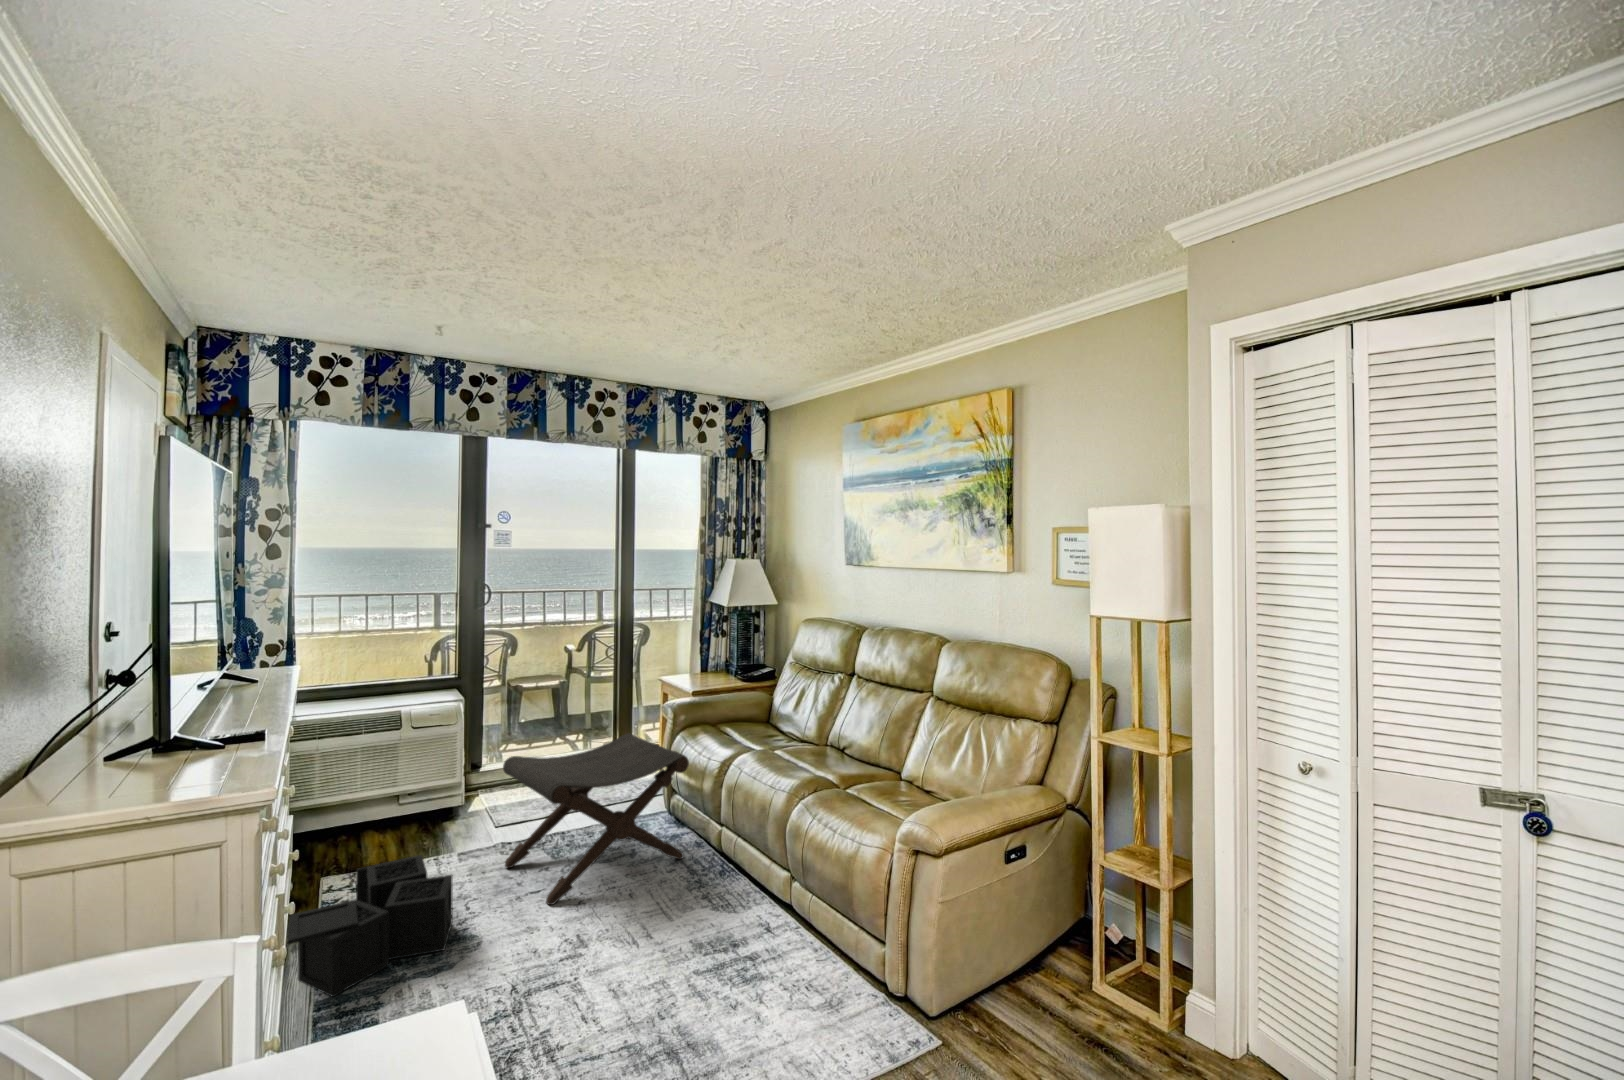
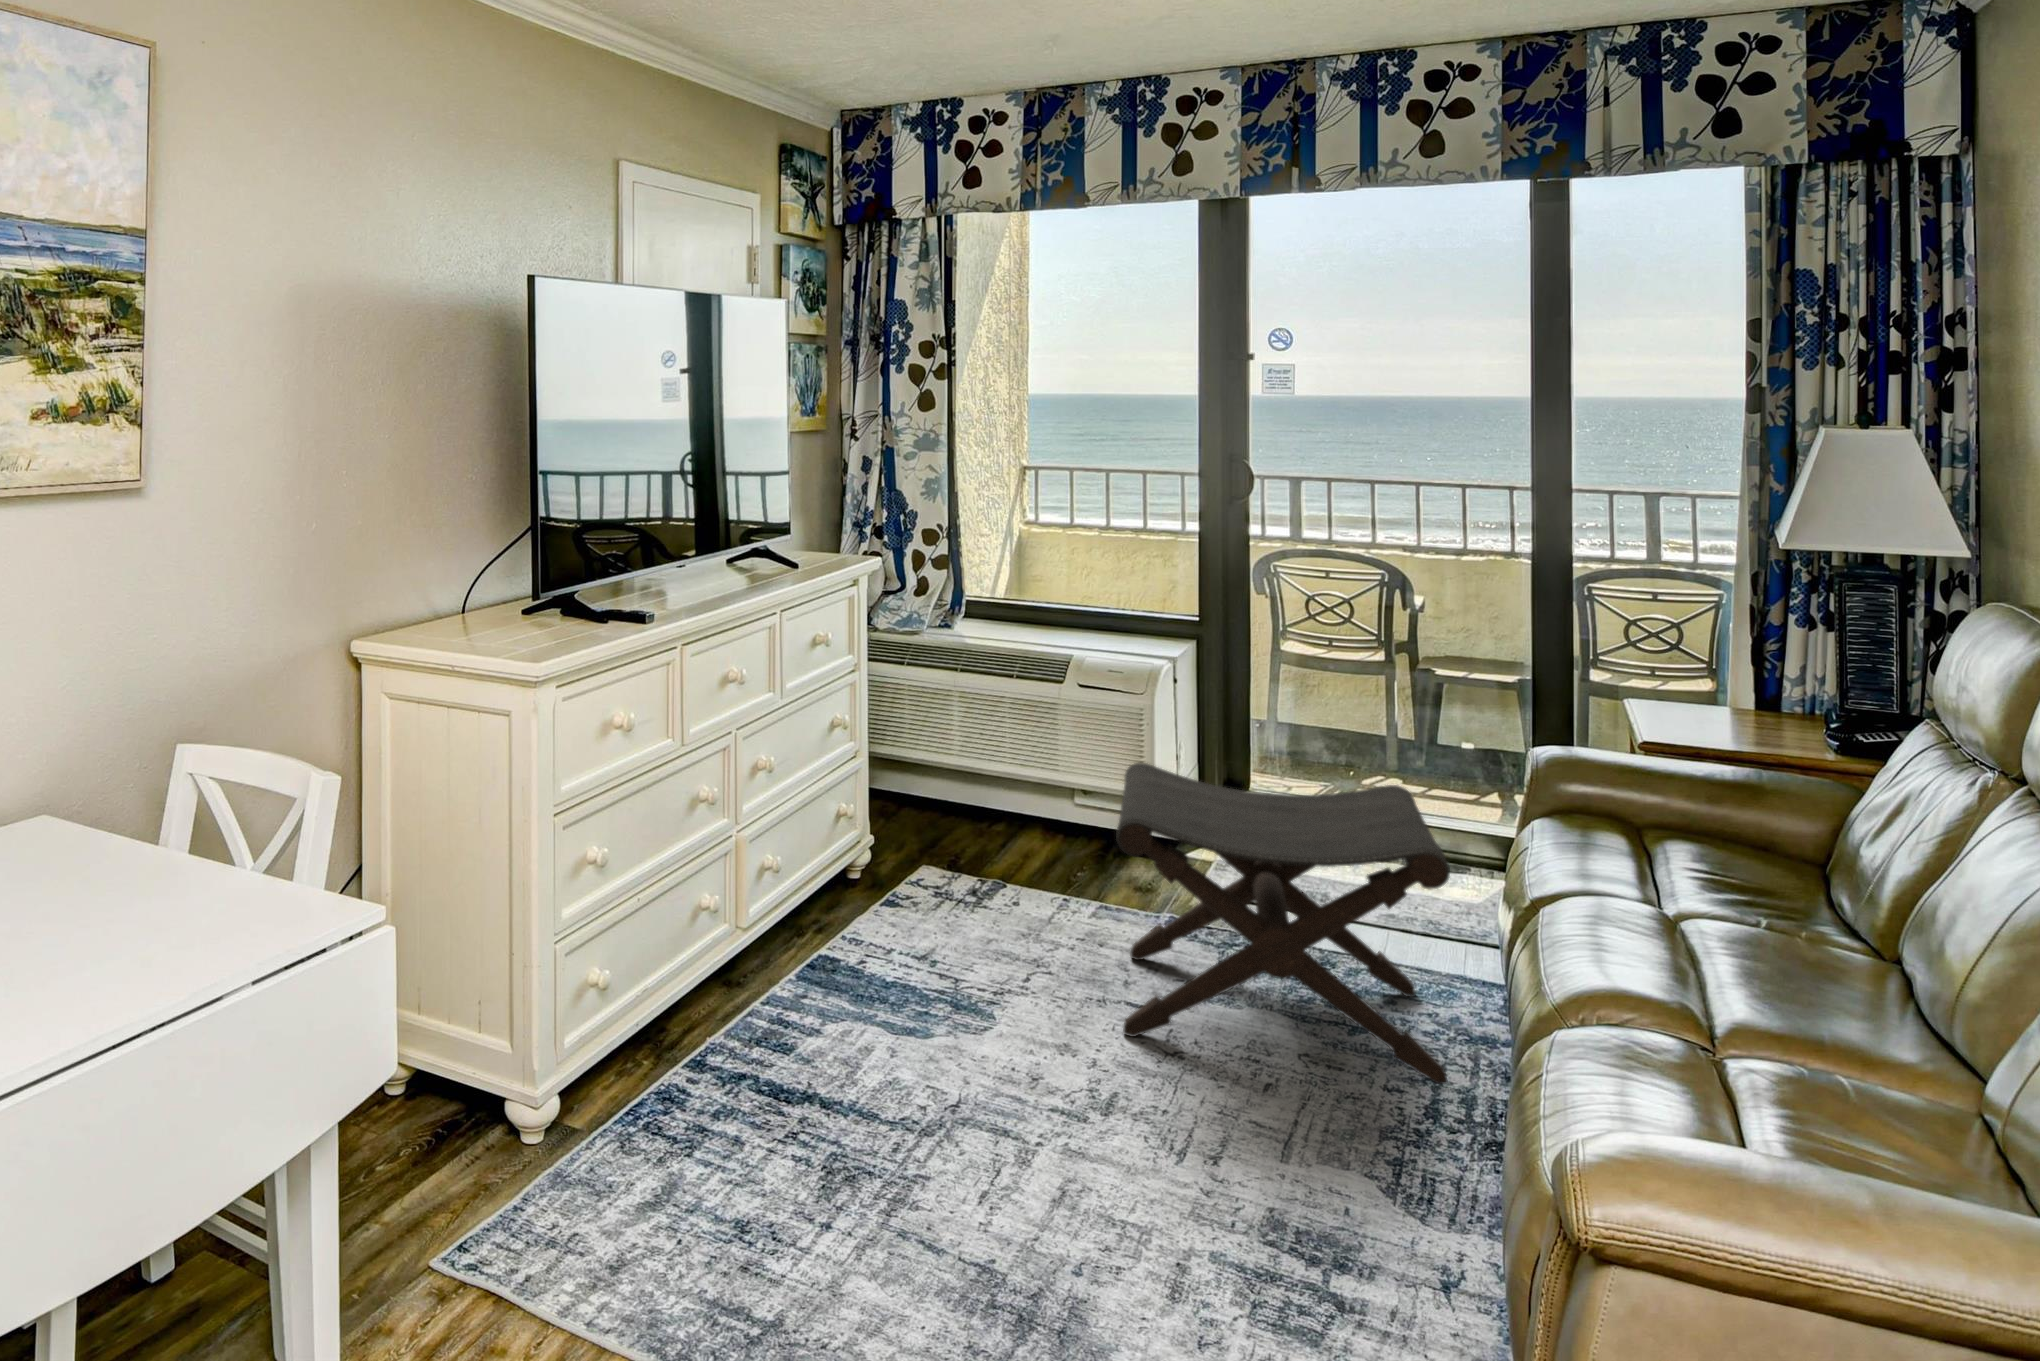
storage bin: present [287,855,453,997] -> none [750,860,1007,1016]

